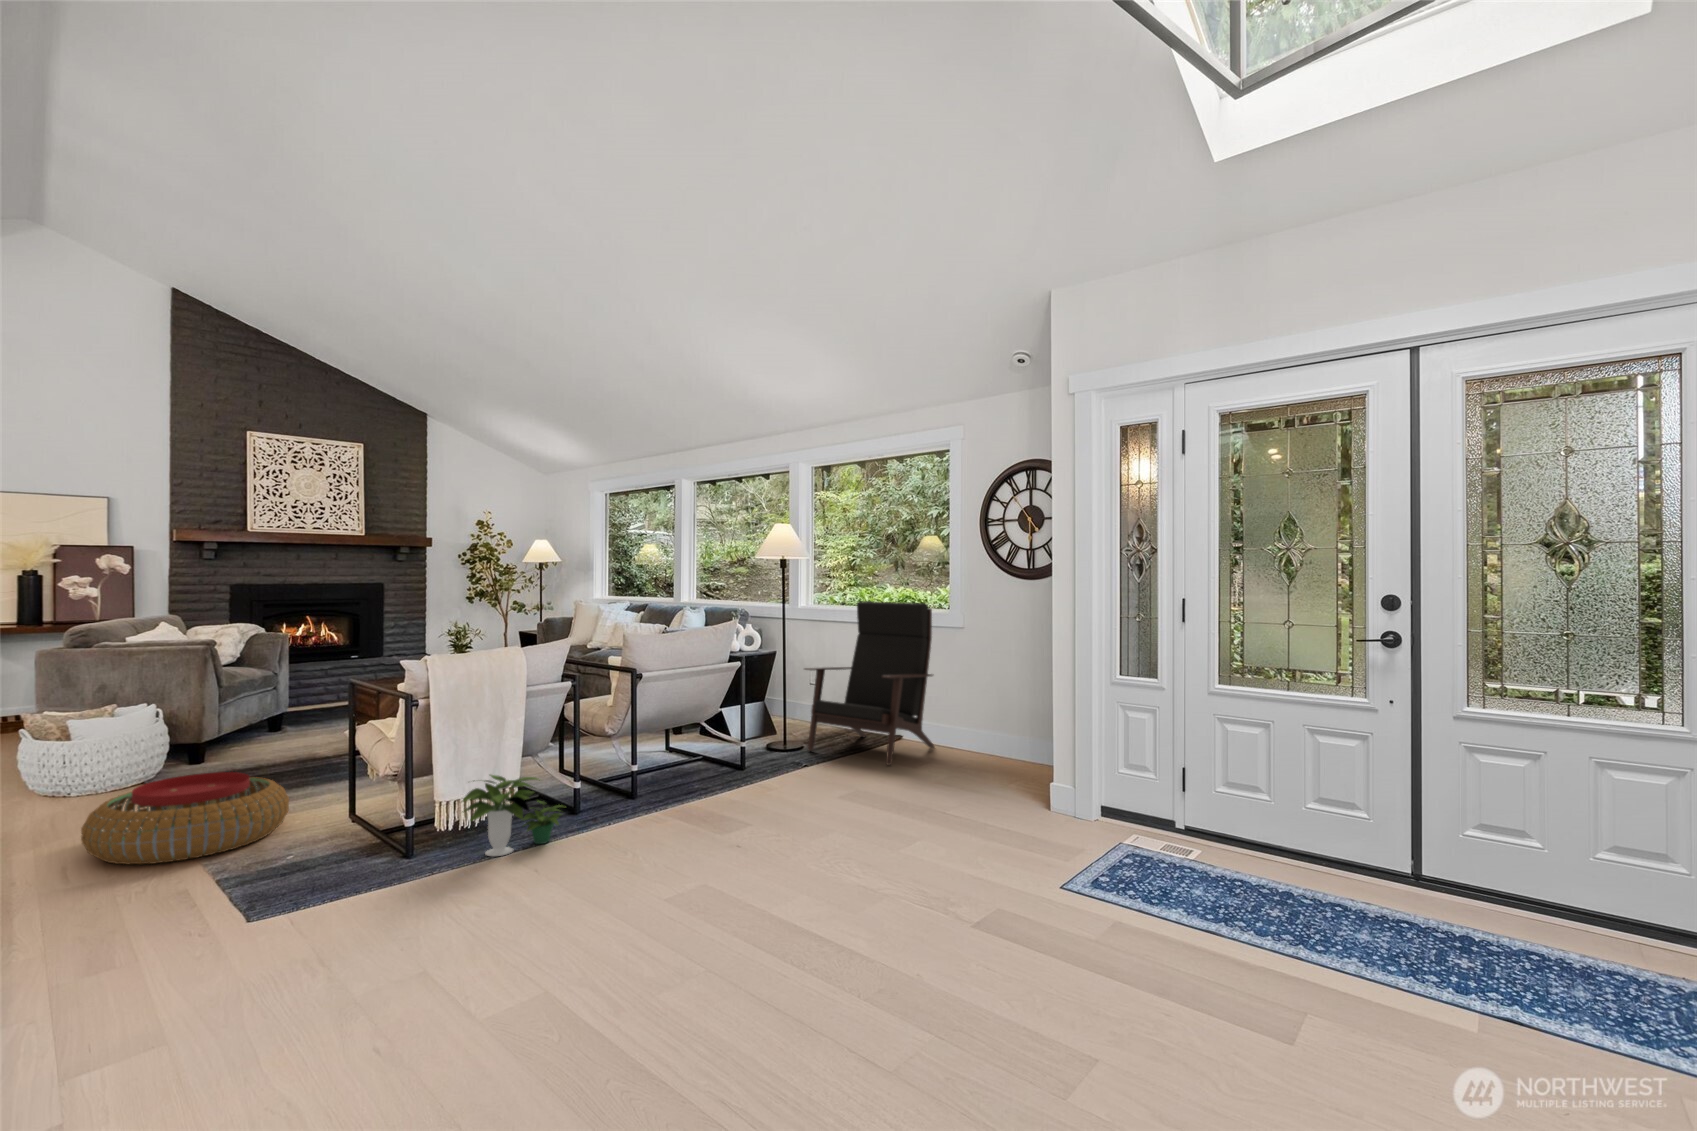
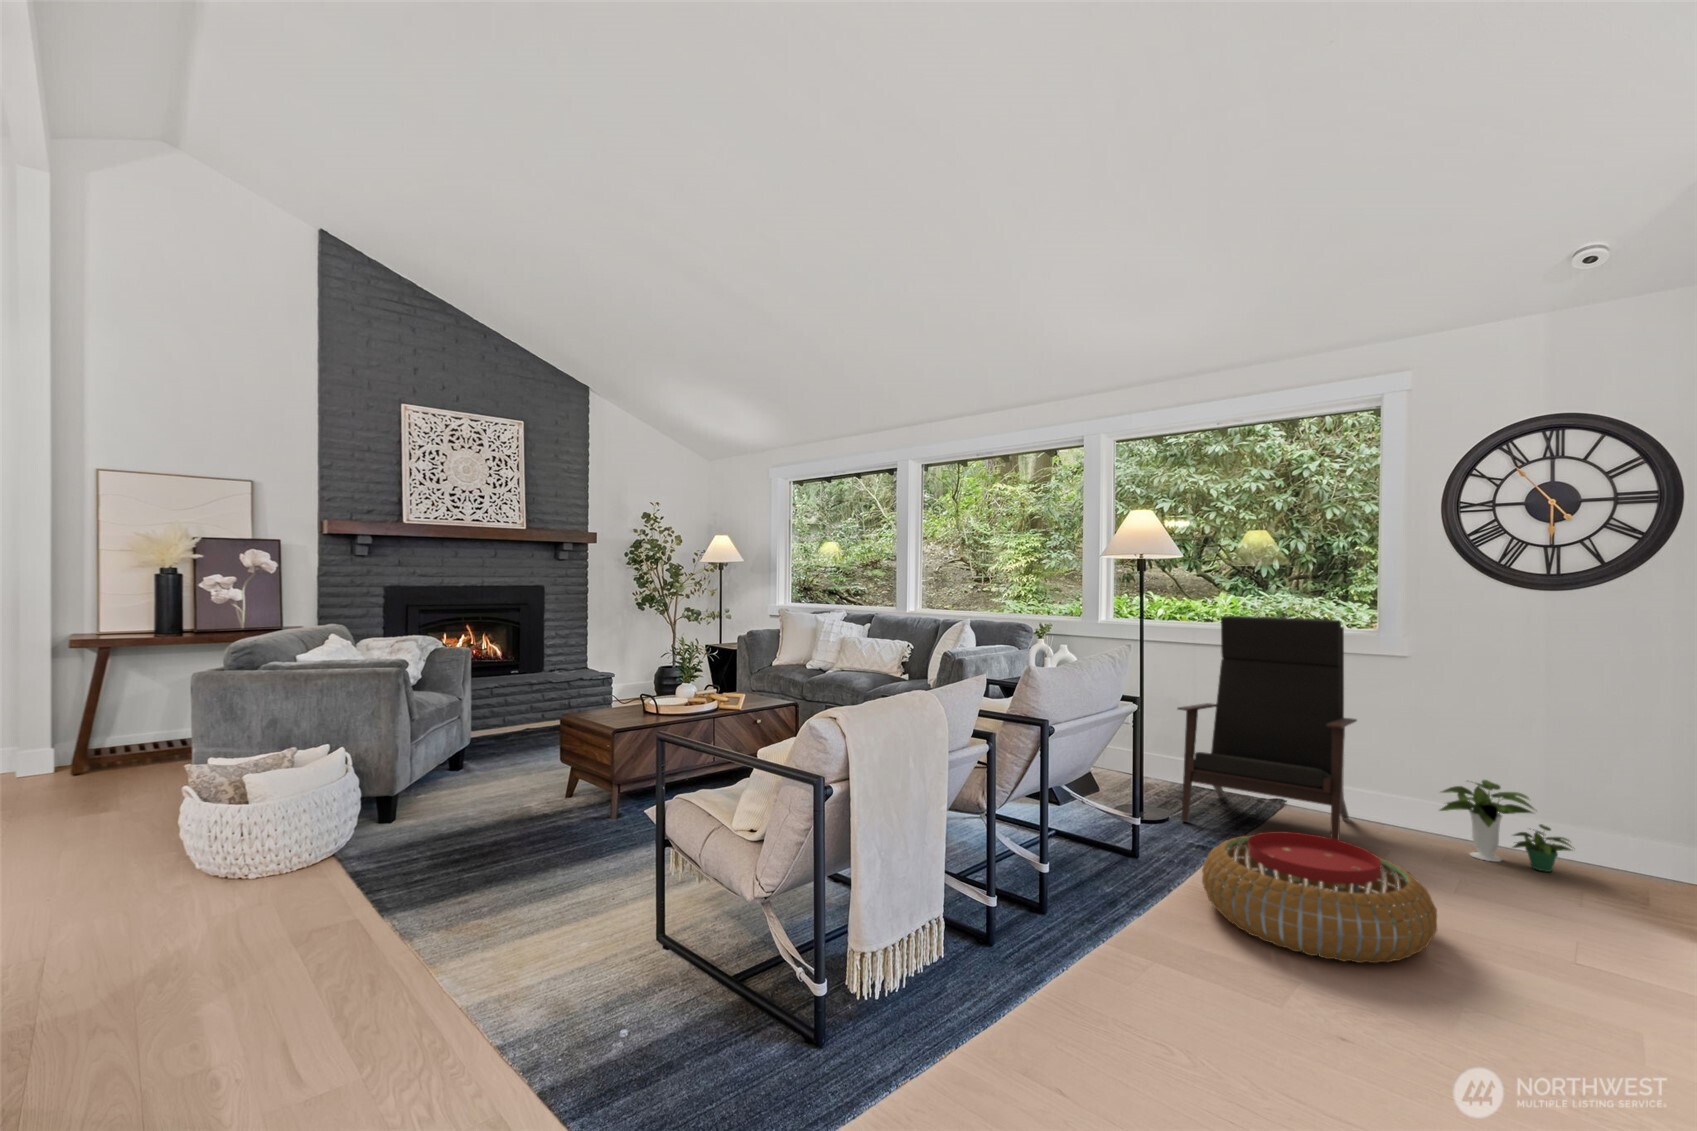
pouf: present [81,772,289,864] -> present [1202,831,1437,963]
potted plant: present [463,775,562,856] -> present [1440,780,1571,872]

